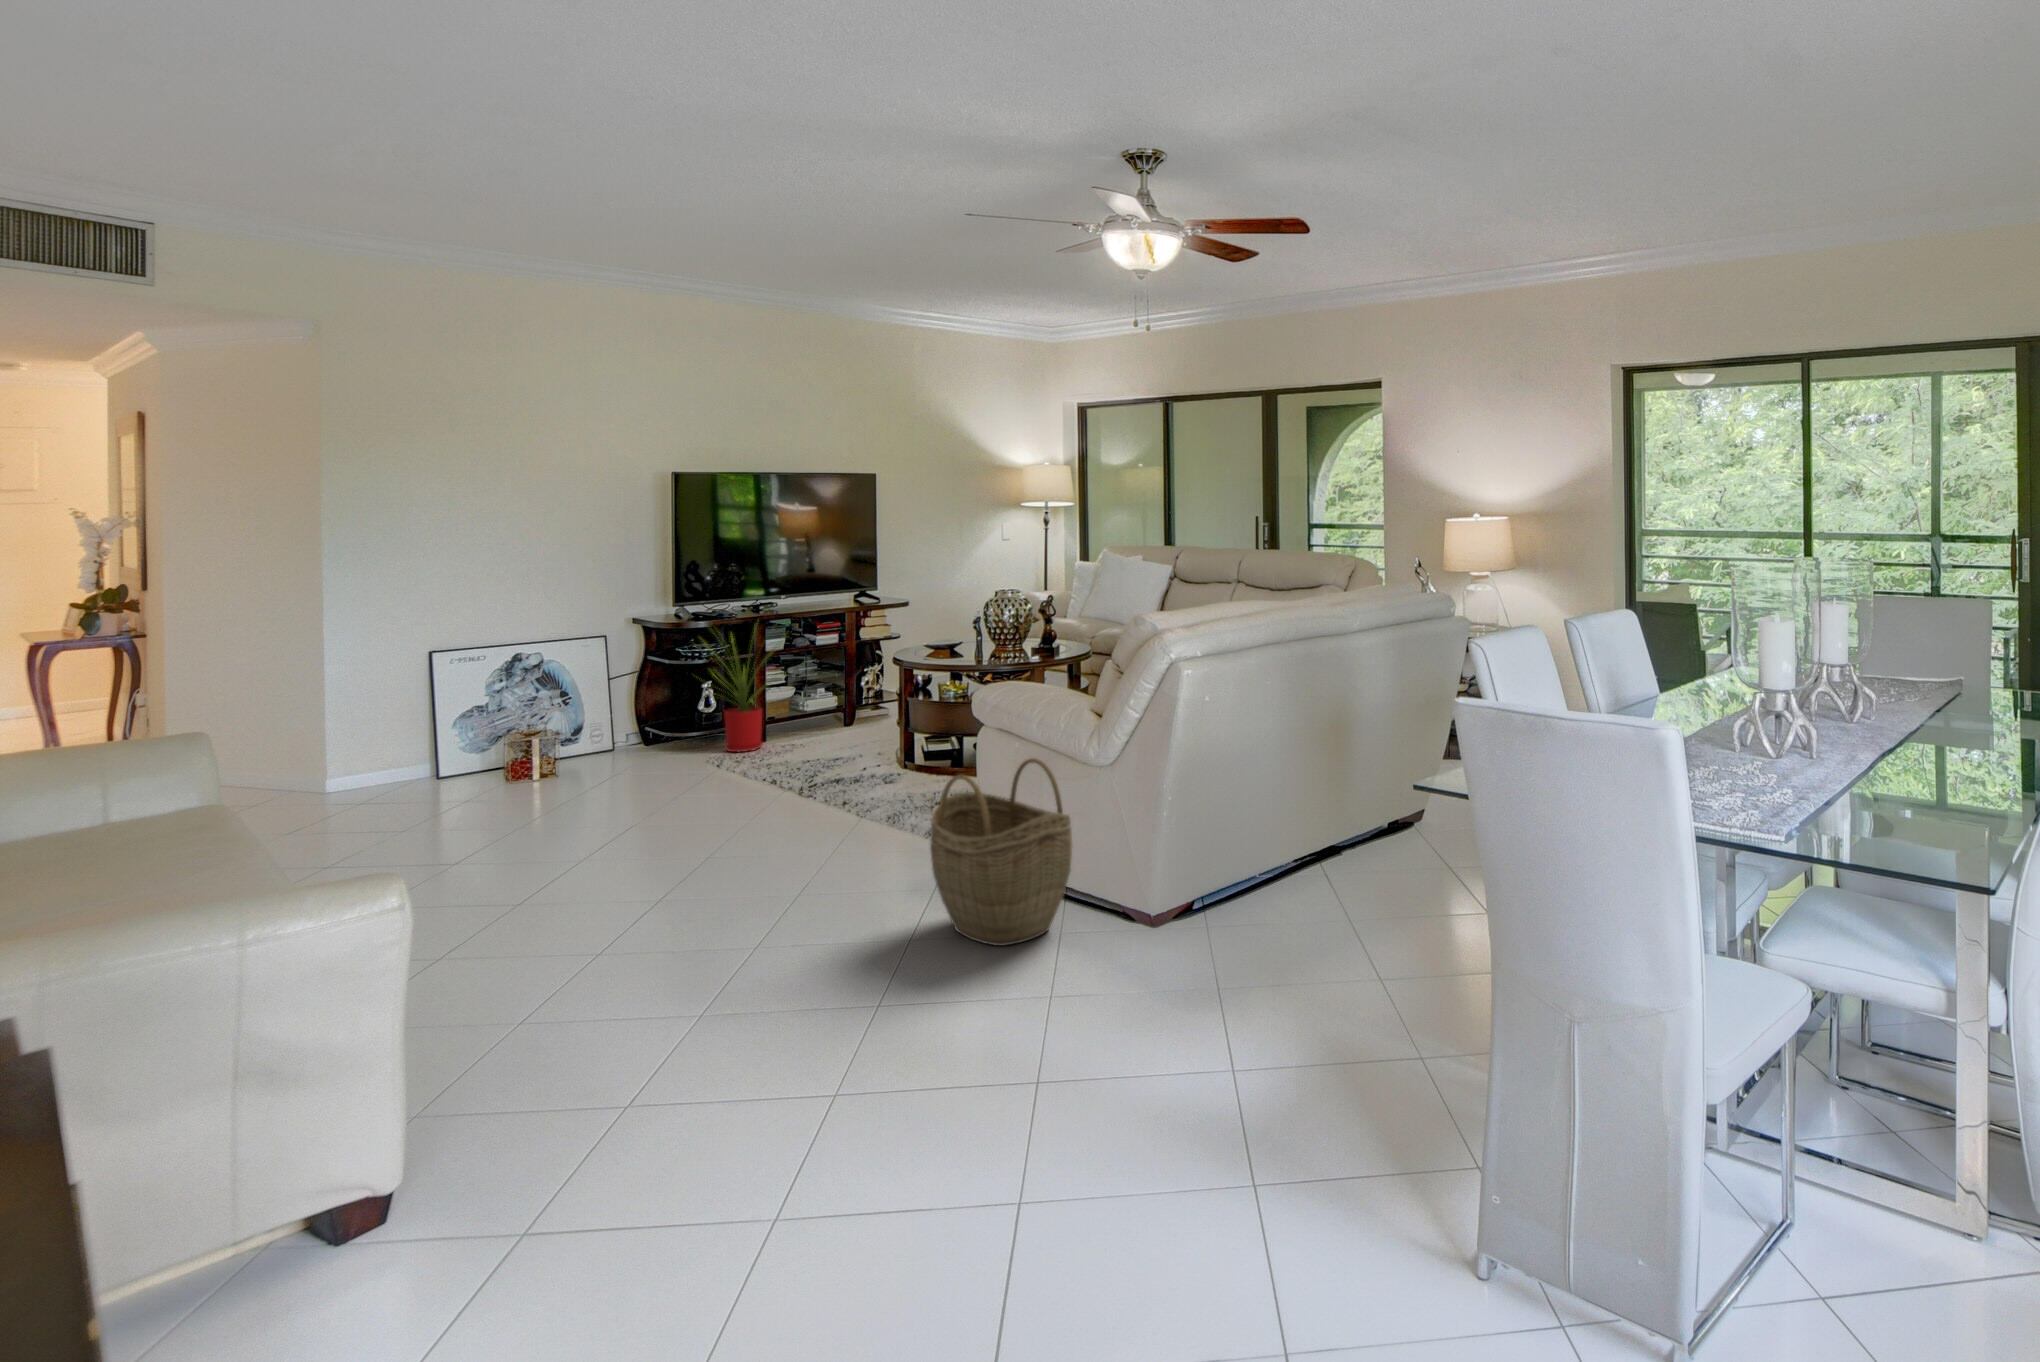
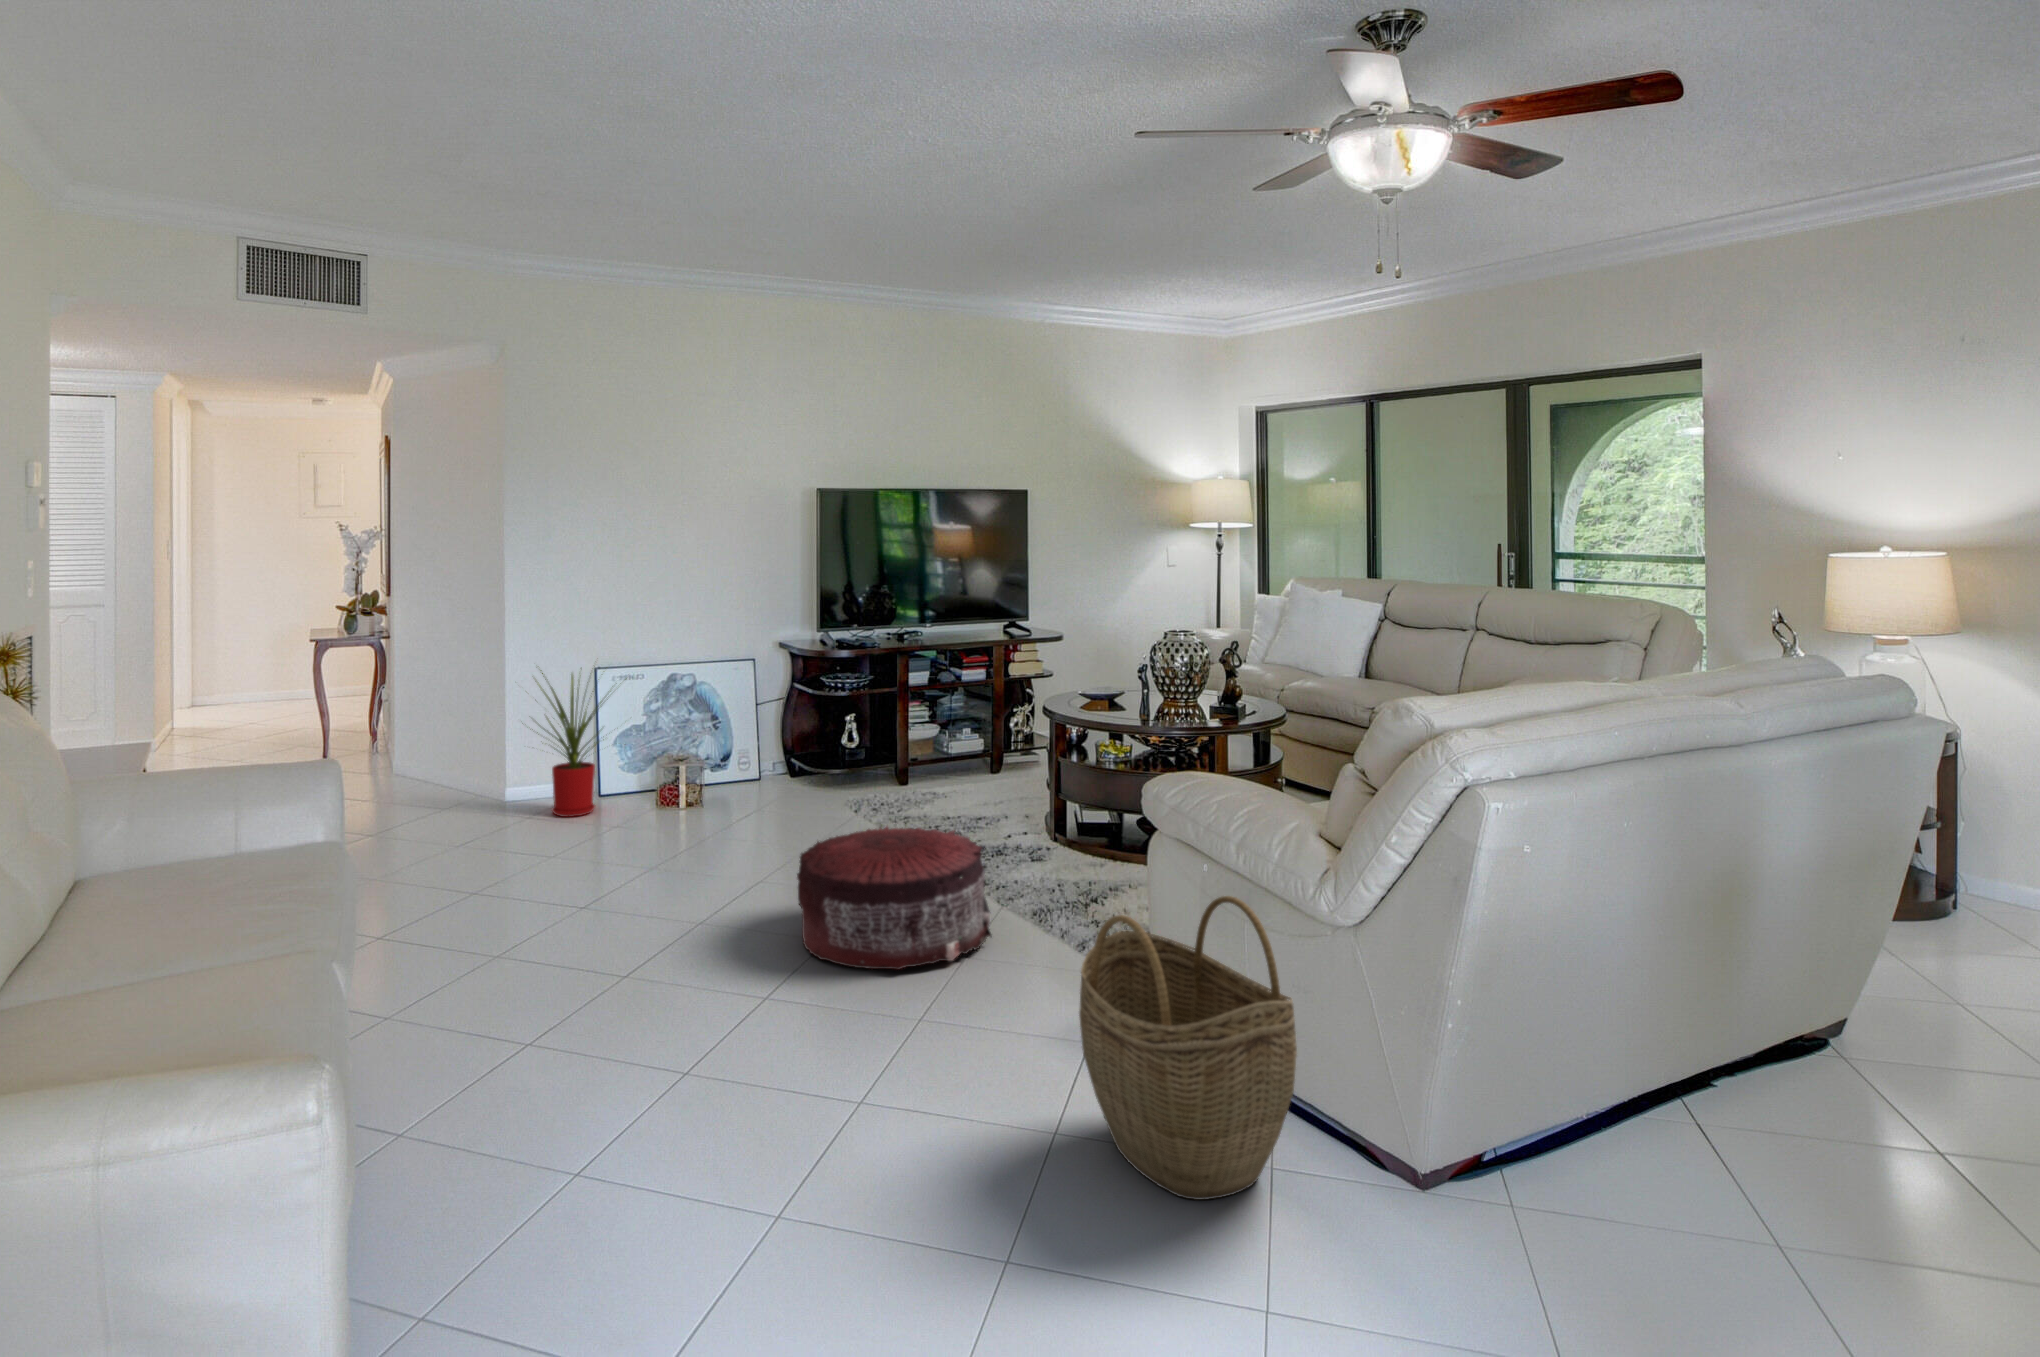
house plant: present [710,629,786,752] -> present [532,670,611,817]
pouf: none [684,757,858,868] -> present [797,827,992,970]

